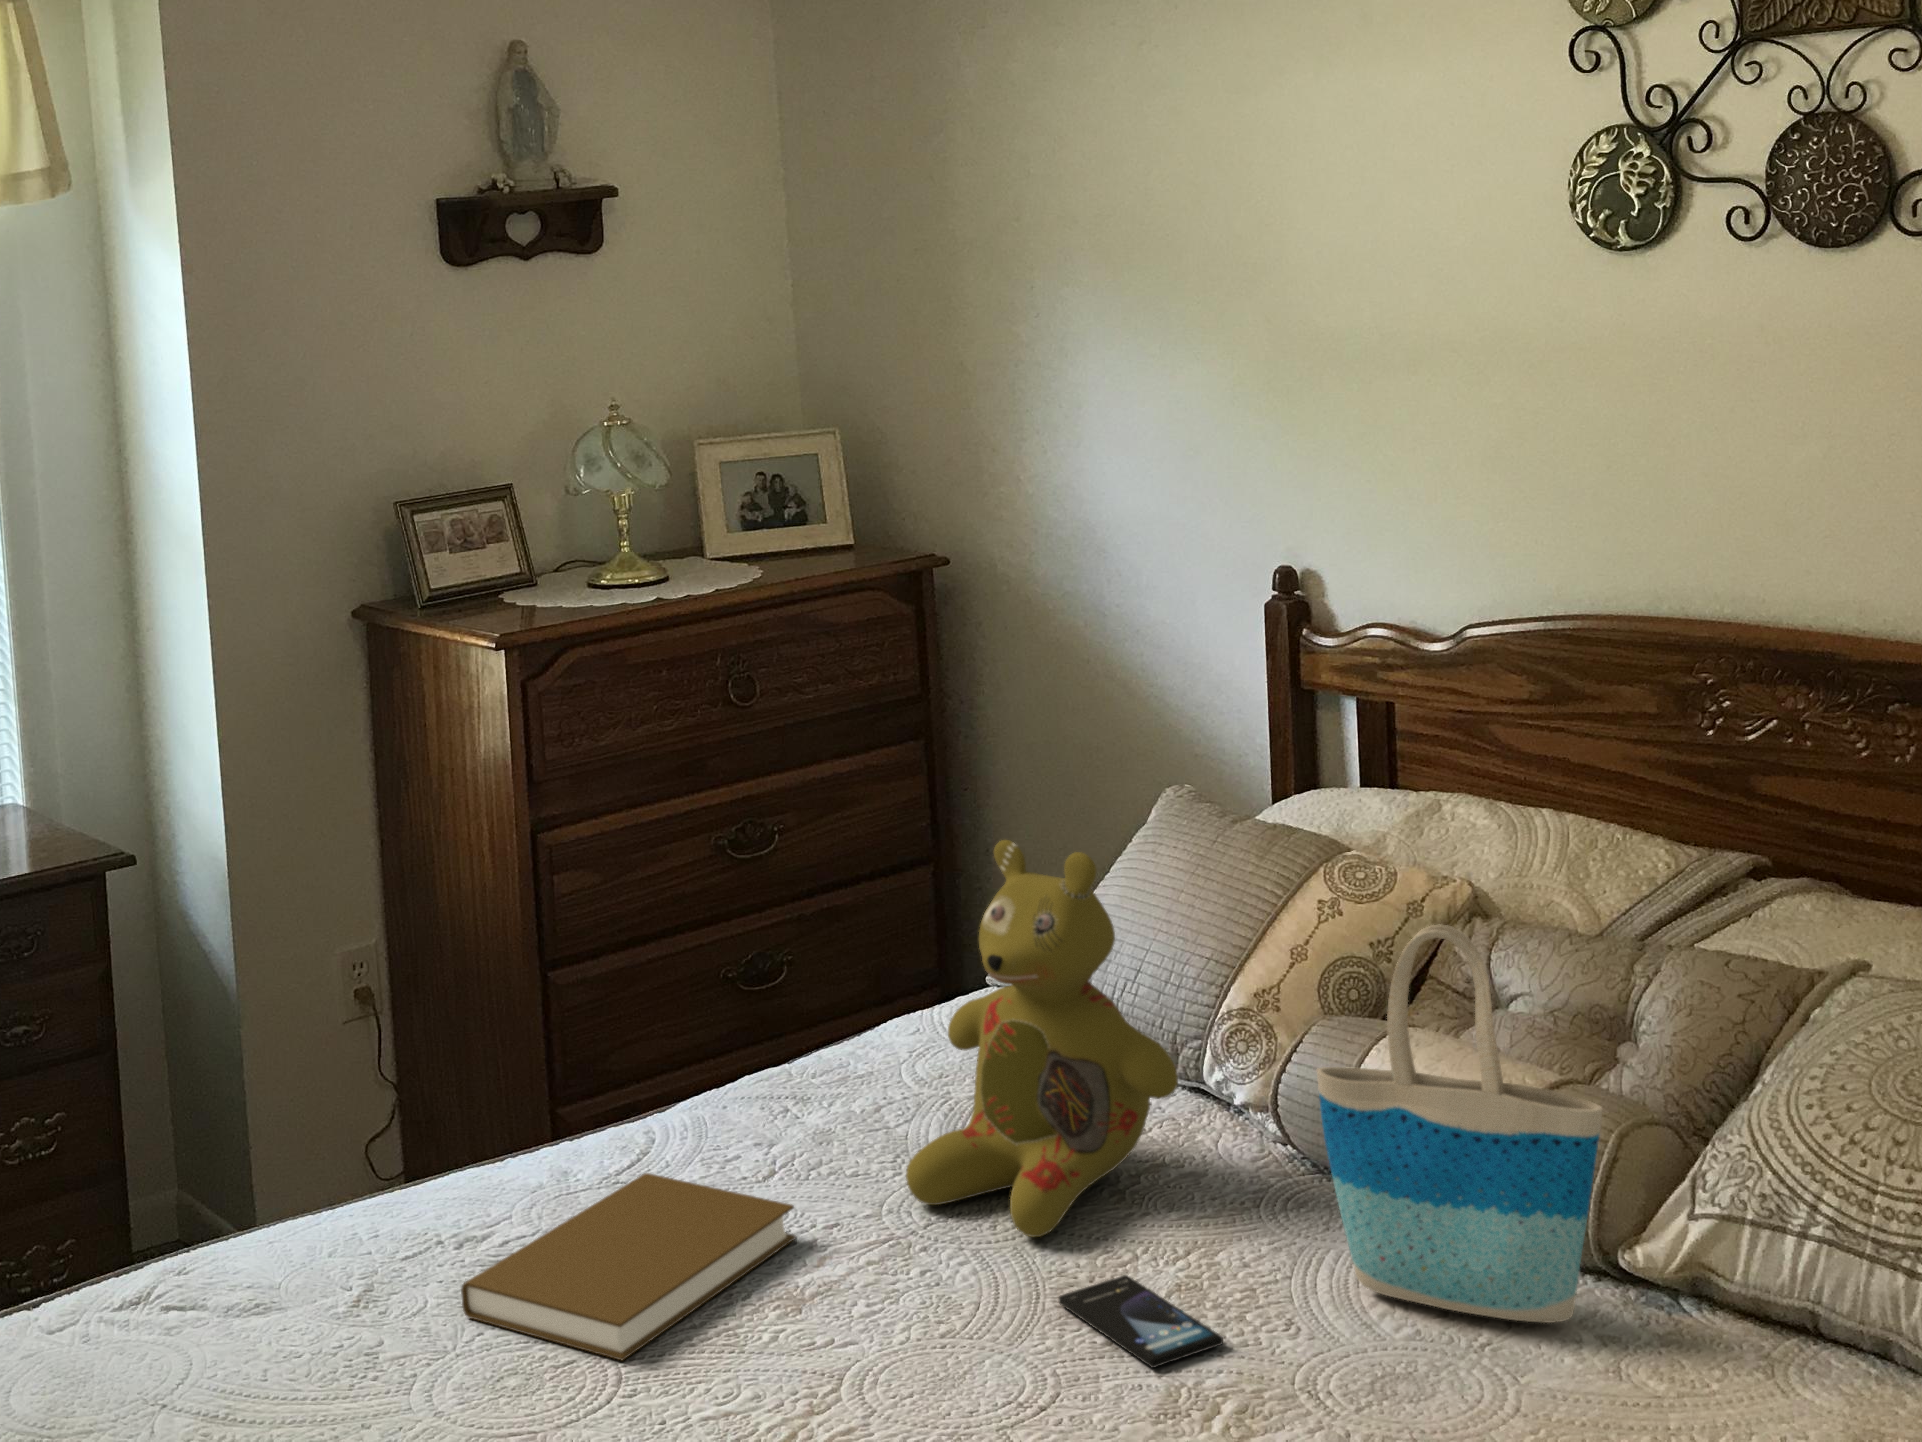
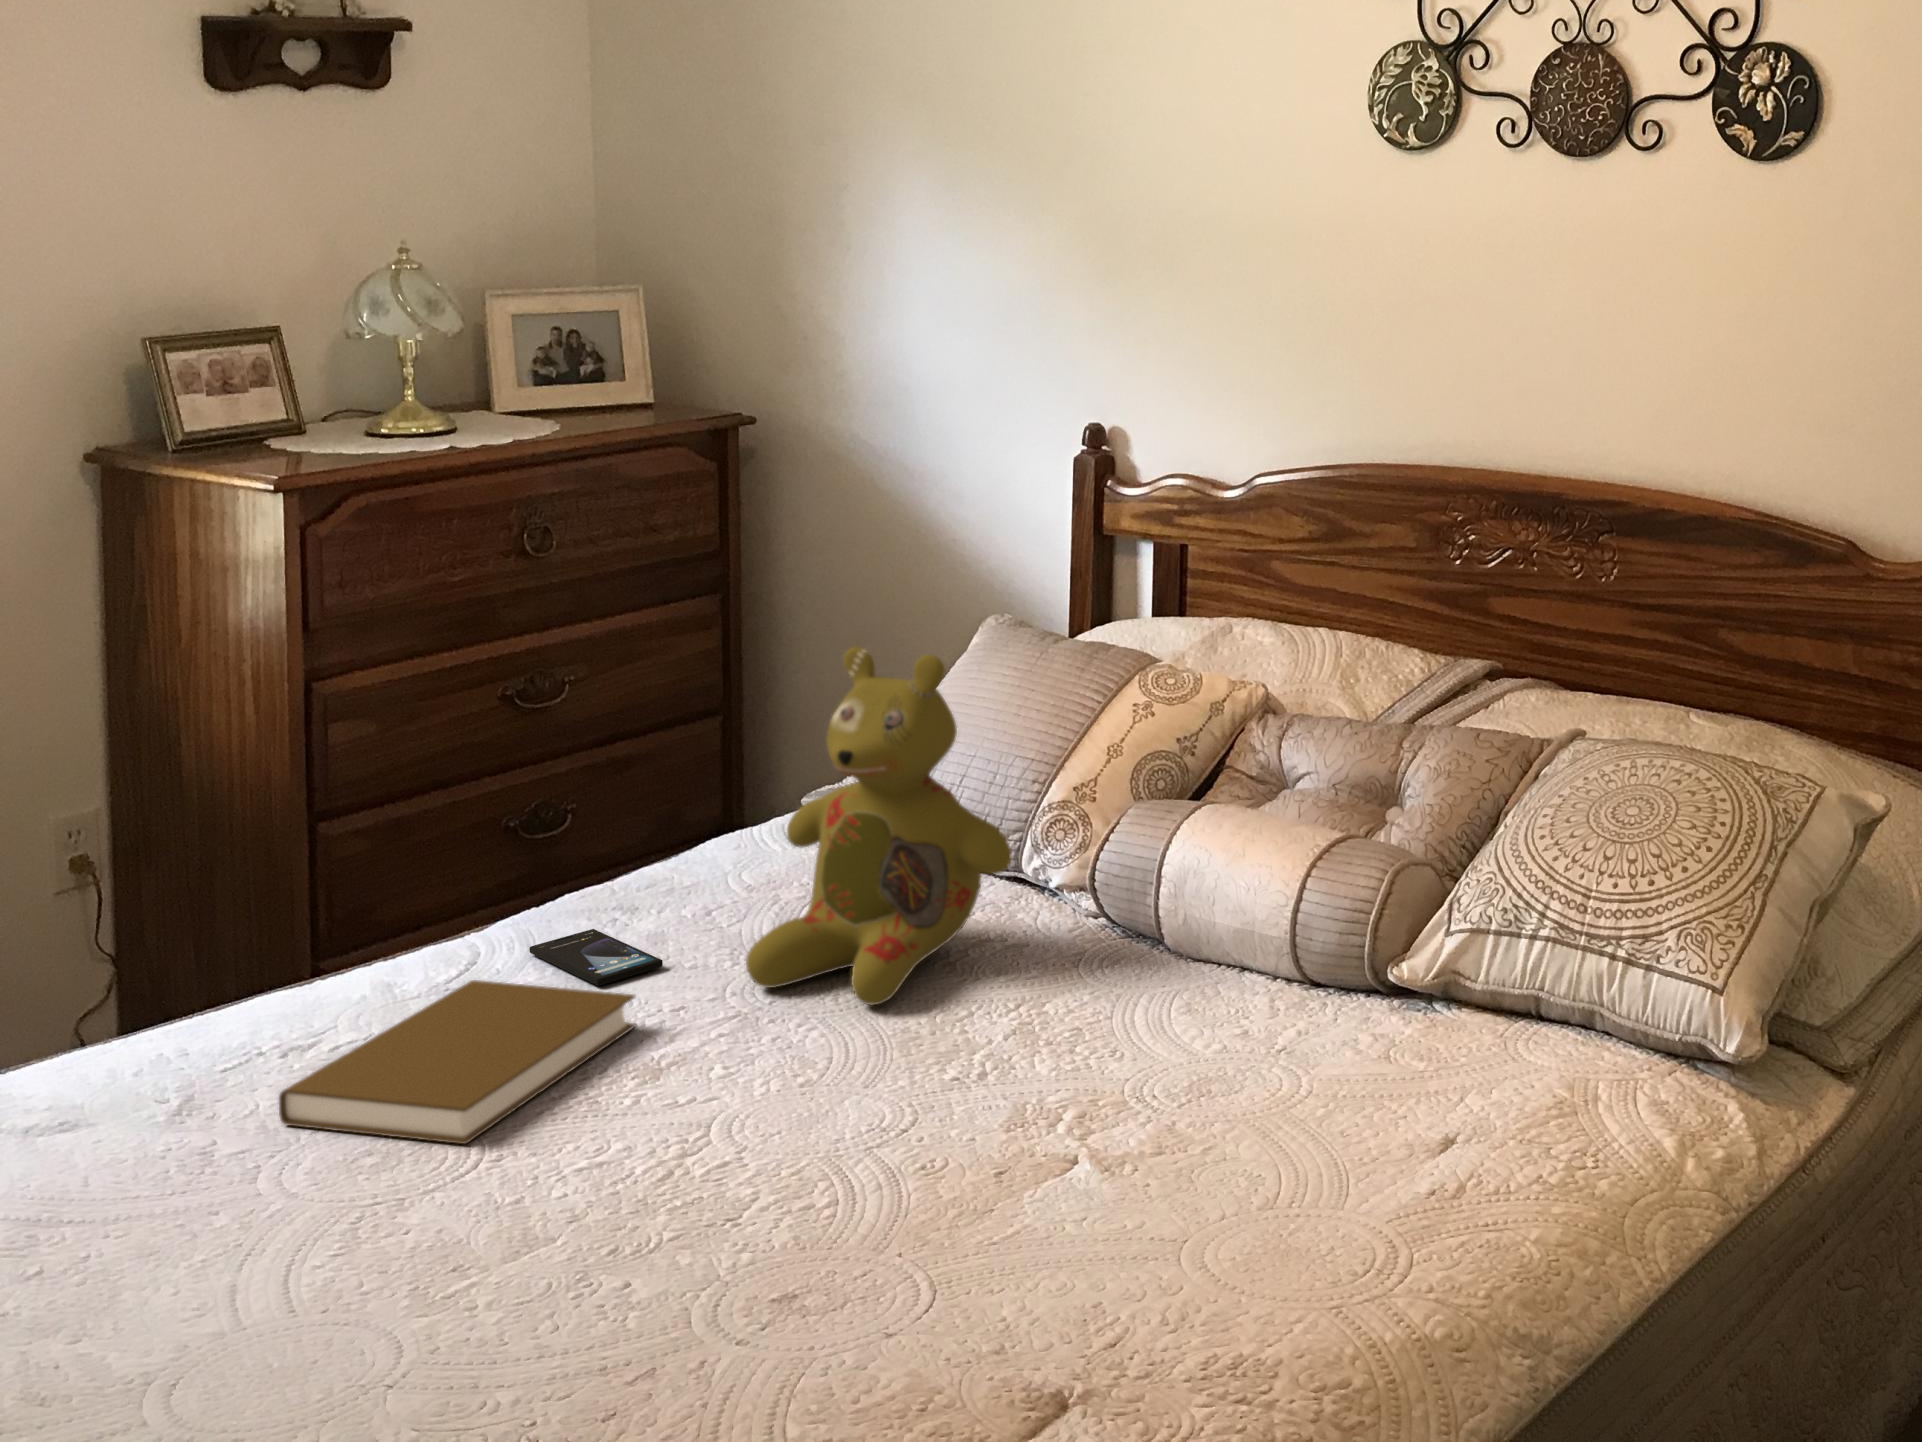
tote bag: present [1317,924,1602,1323] -> none [1146,698,1387,1030]
smartphone: present [1059,1275,1223,1368] -> present [529,929,663,986]

